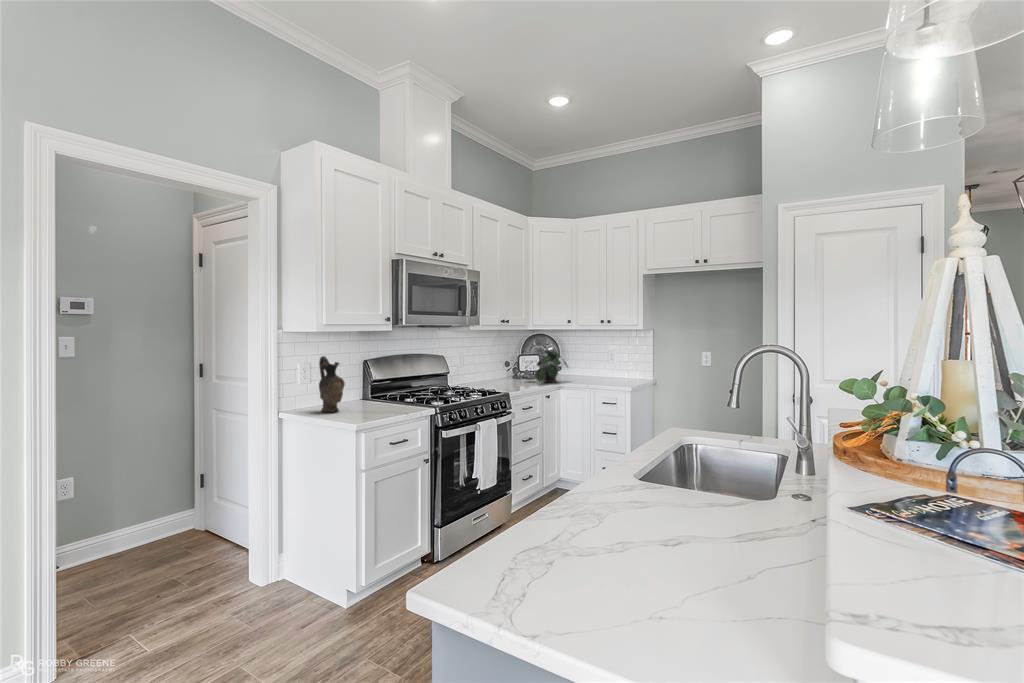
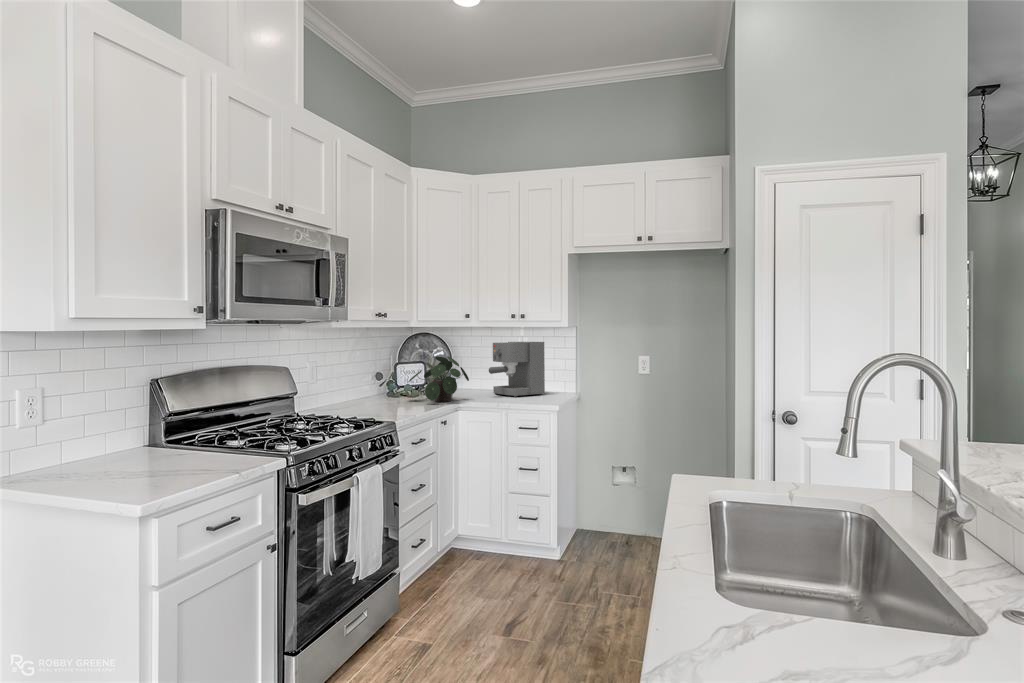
coffee maker: none [584,340,628,381] -> present [489,342,545,397]
ceramic pitcher: present [319,356,345,412] -> none [61,374,114,478]

